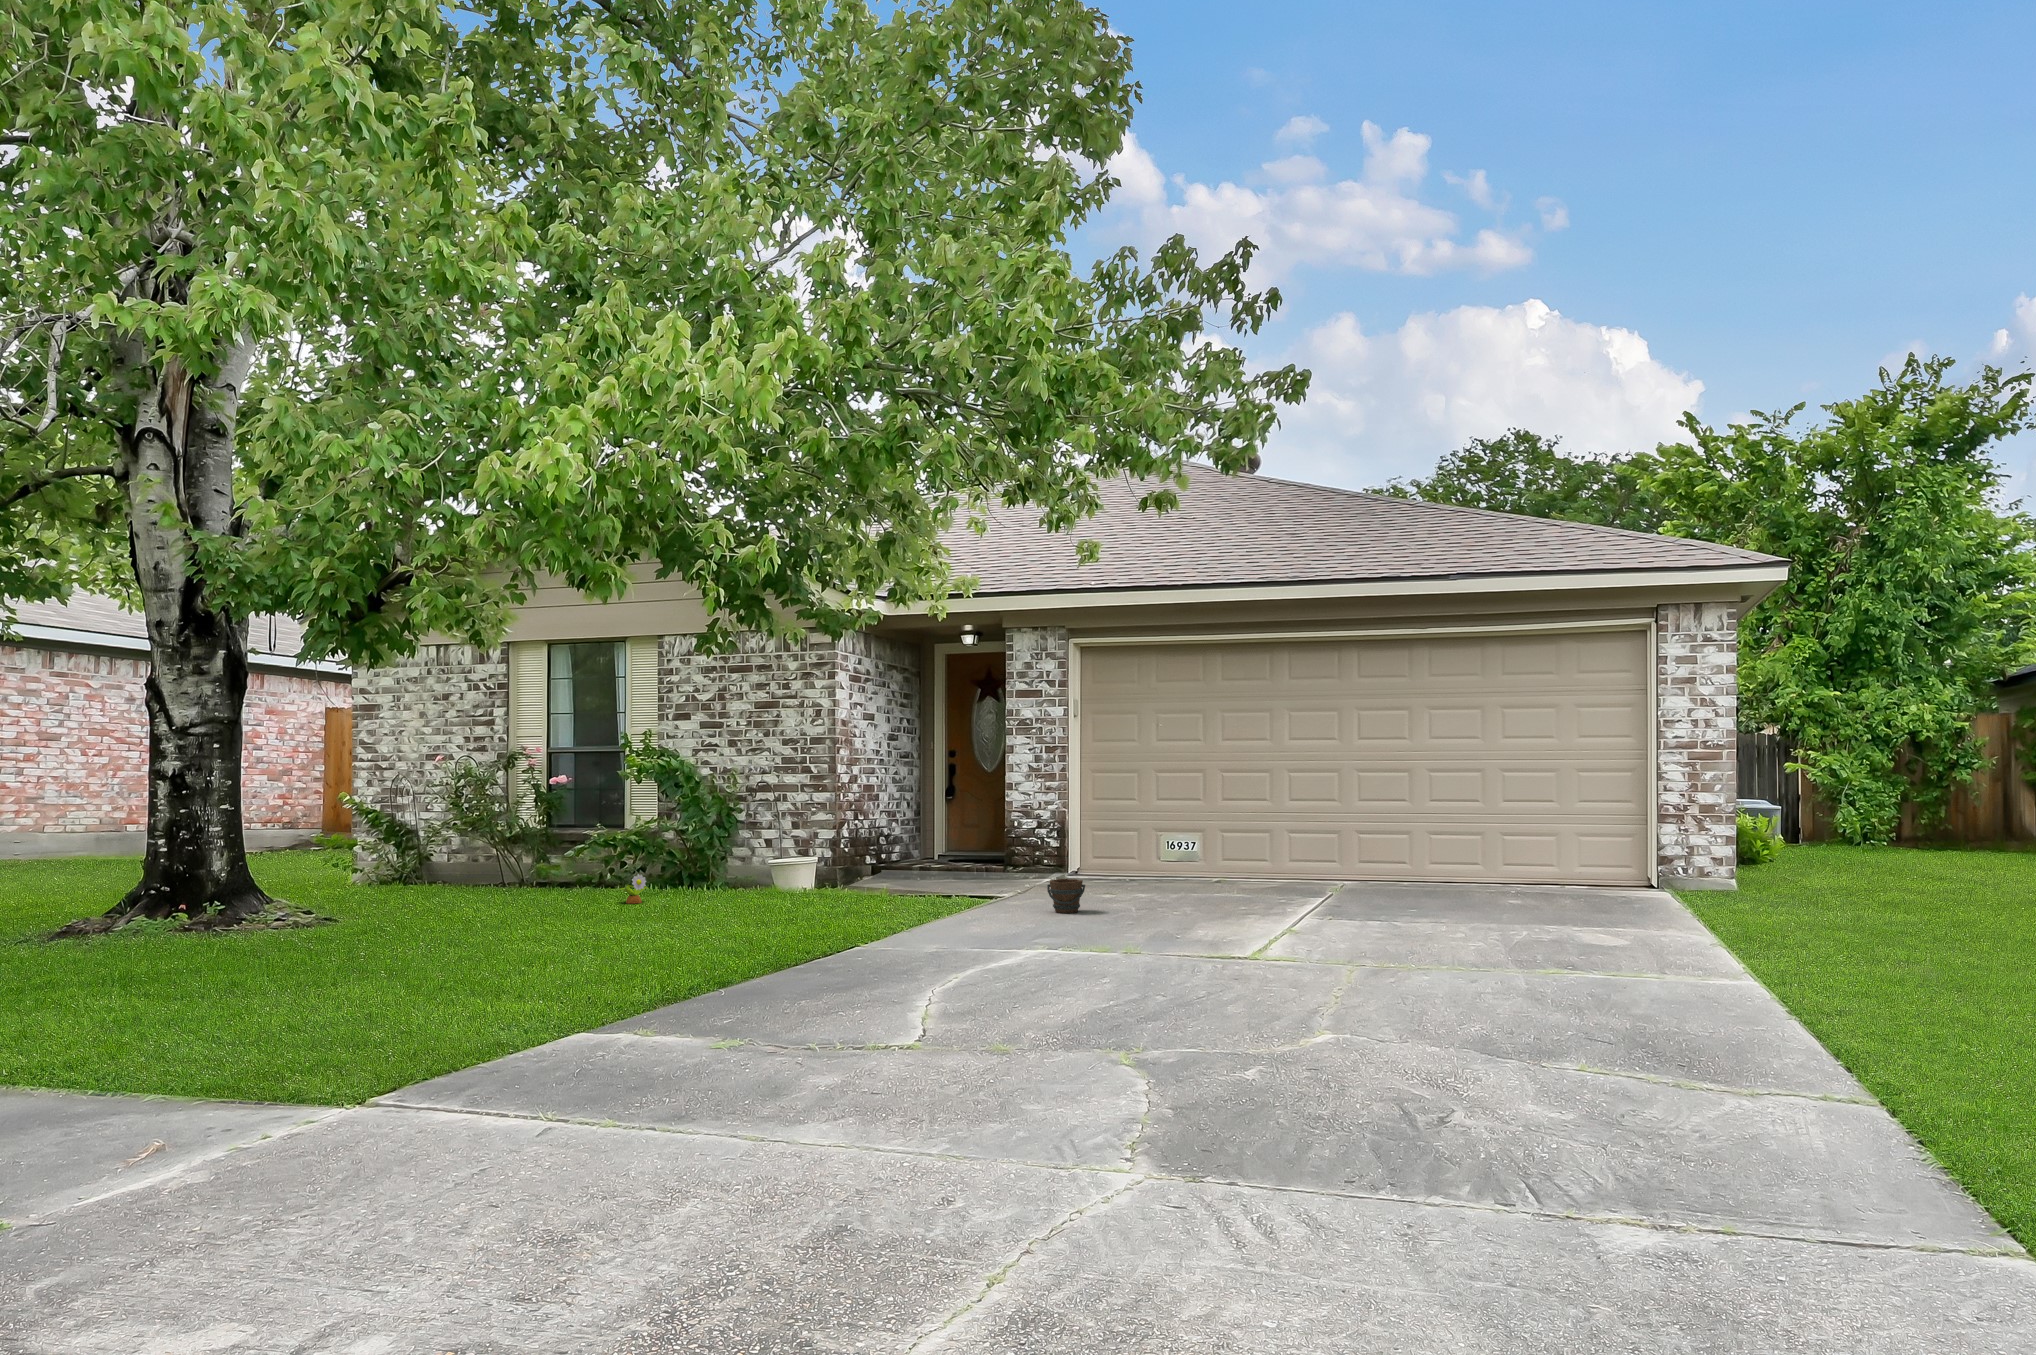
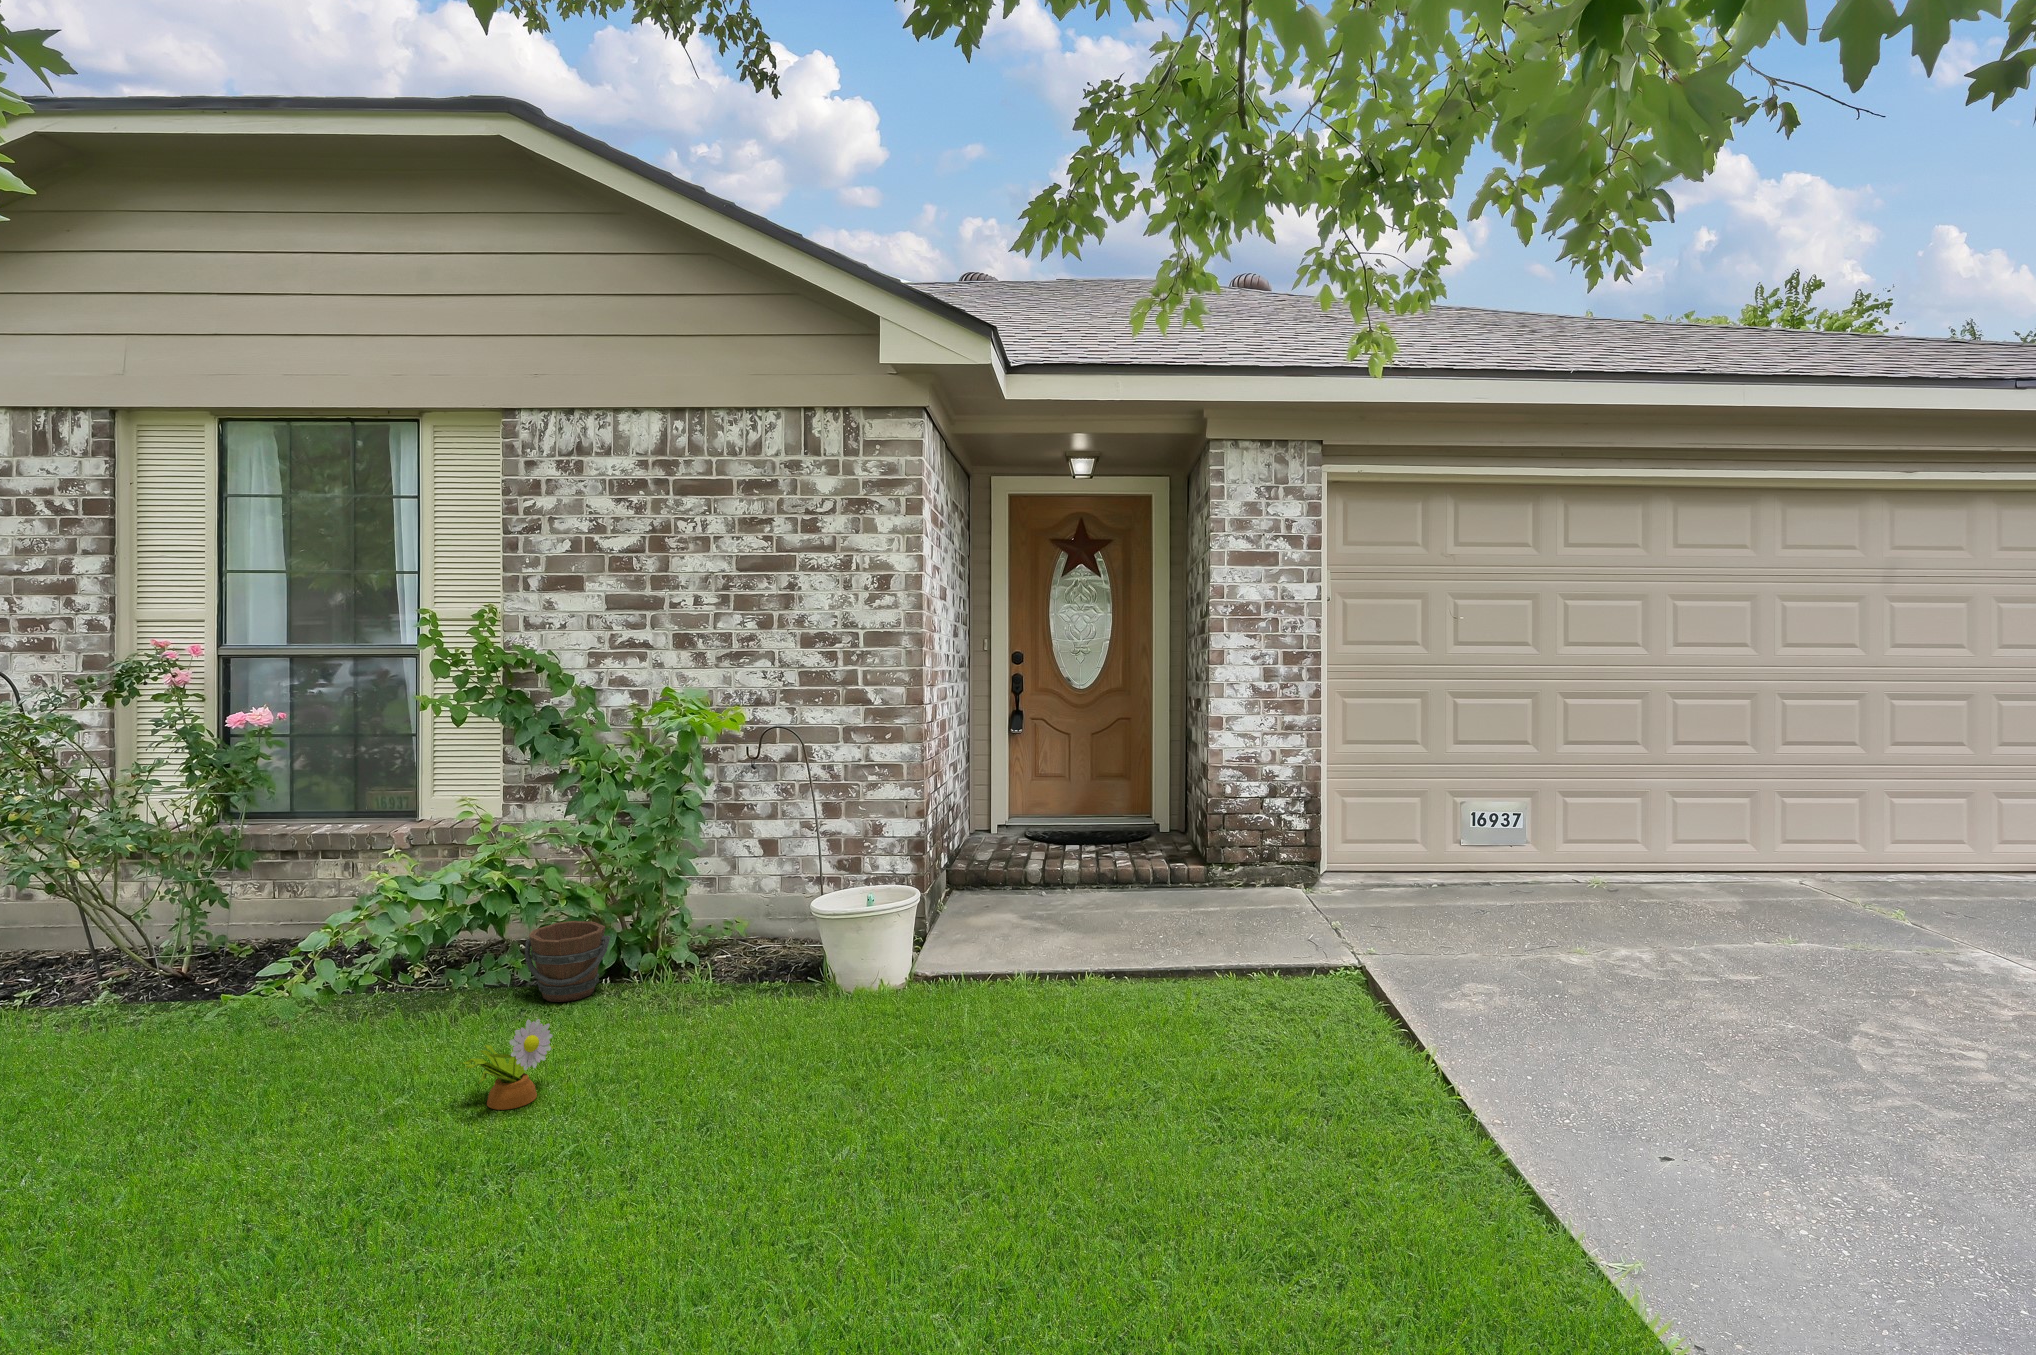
bucket: present [1047,879,1085,913] -> present [525,921,610,1002]

